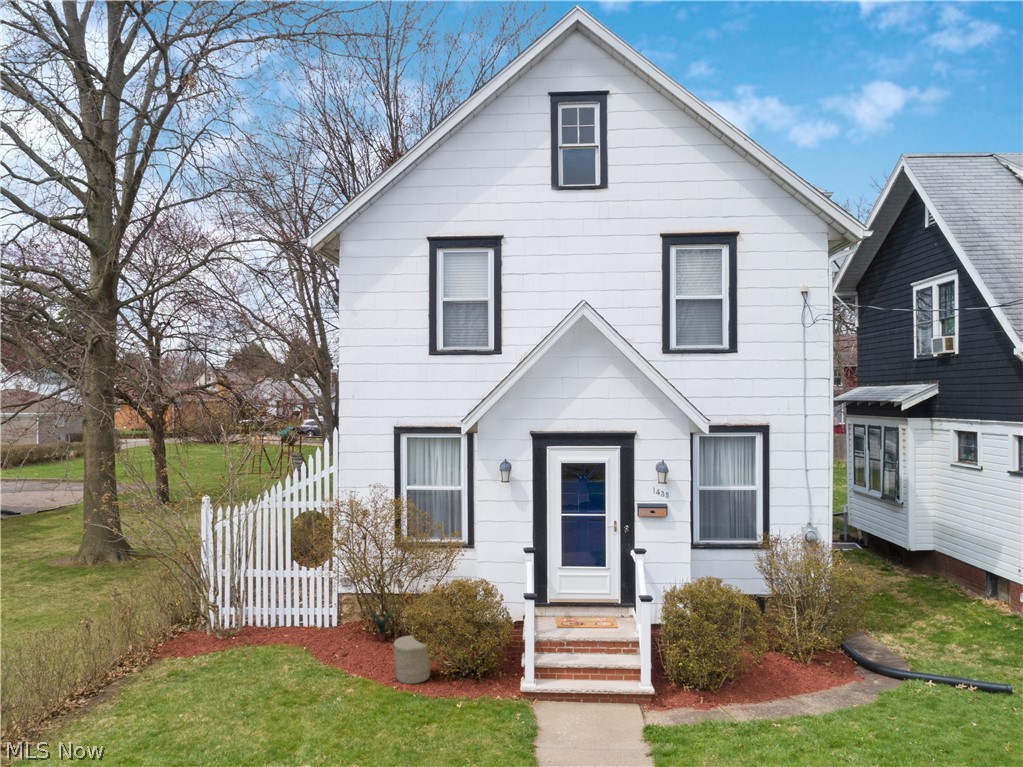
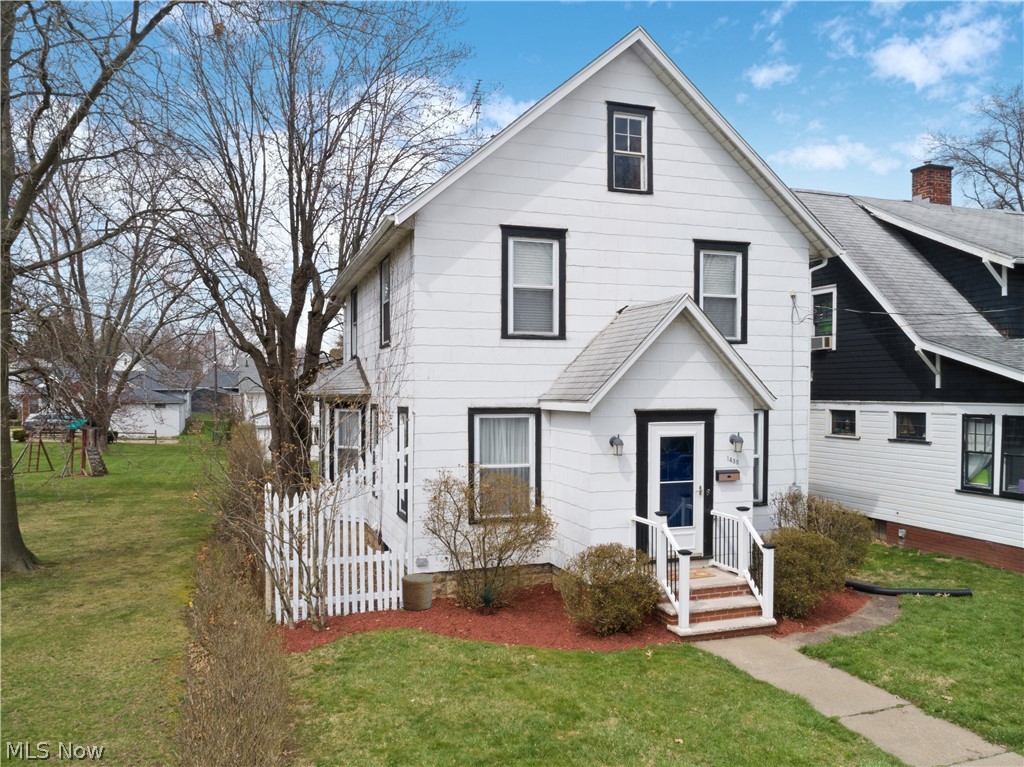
woven basket: present [394,635,431,684] -> present [401,573,433,611]

